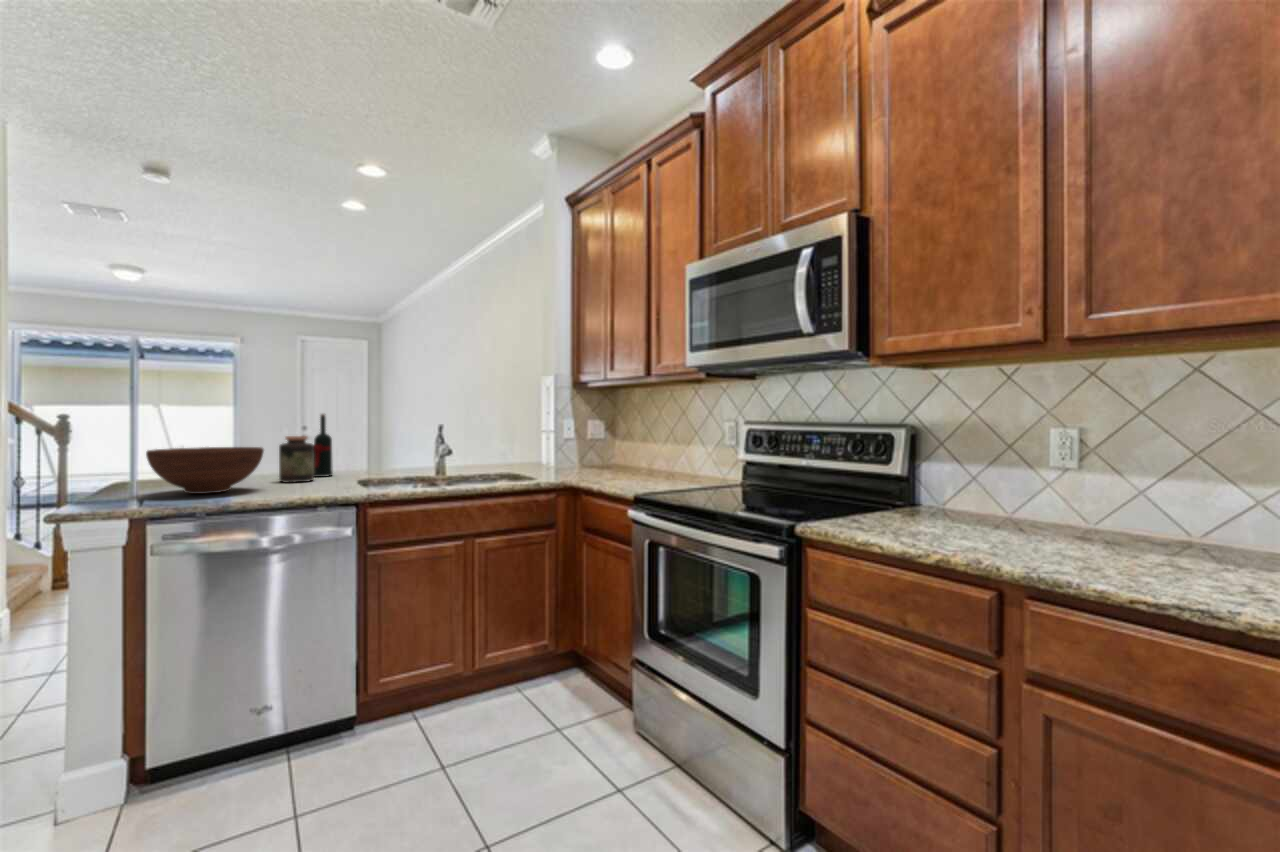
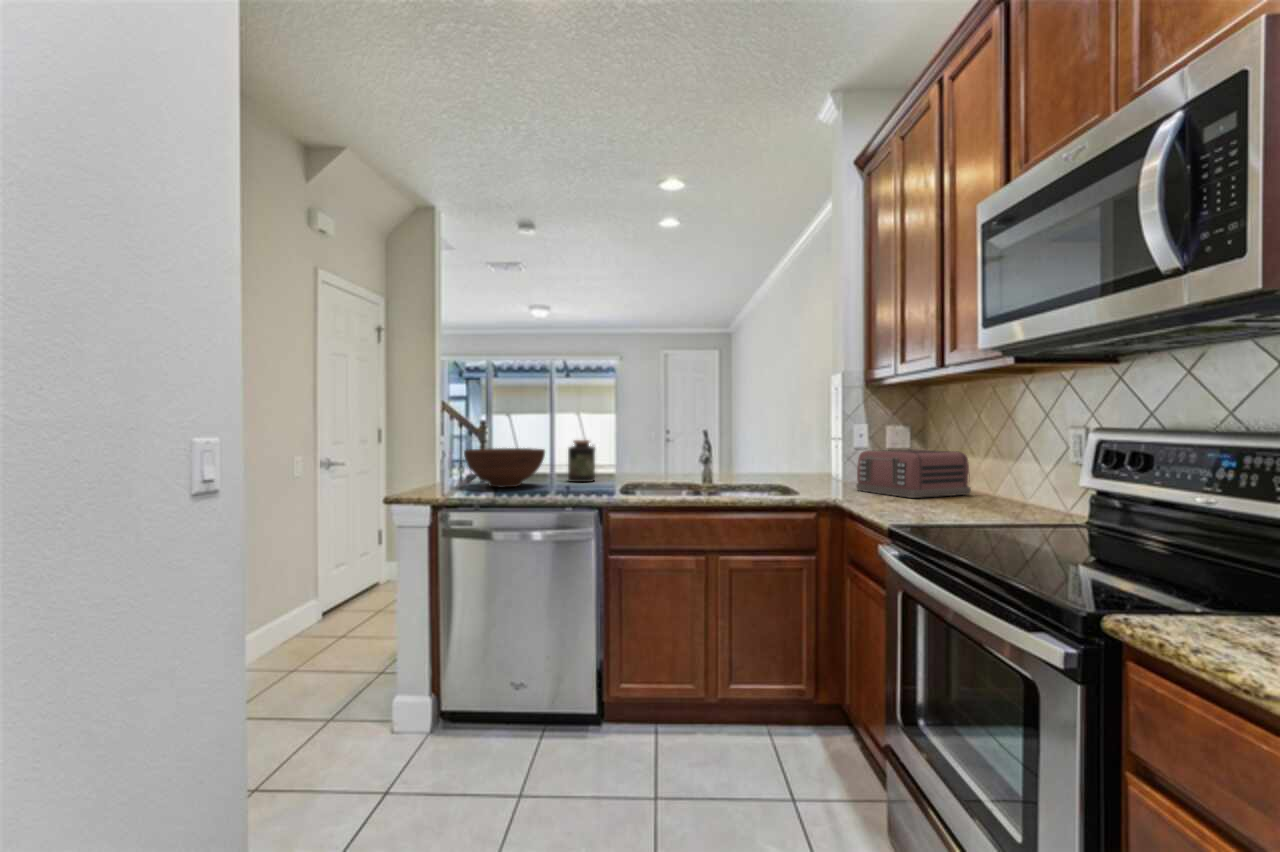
wine bottle: present [314,414,333,477] -> none [600,420,617,478]
toaster: none [574,439,653,476] -> present [856,450,971,498]

